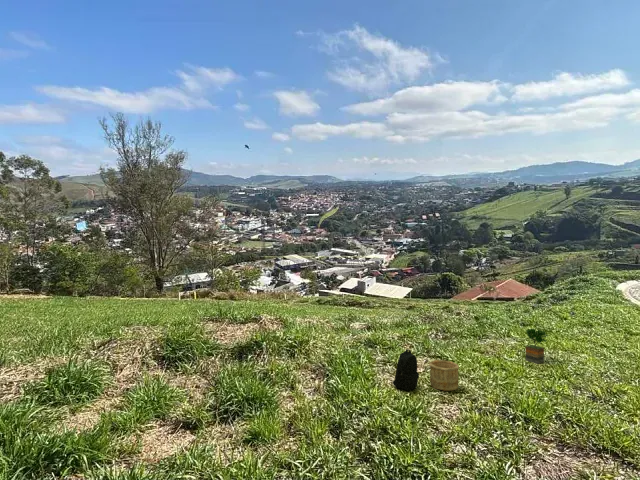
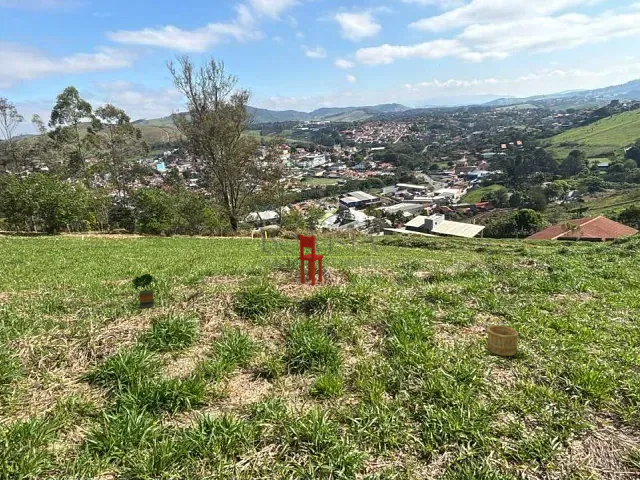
chair: none [233,275,260,330] -> present [299,235,324,285]
potted tree: present [526,329,548,364] -> present [133,274,157,308]
backpack: present [393,349,419,390] -> none [449,316,476,354]

